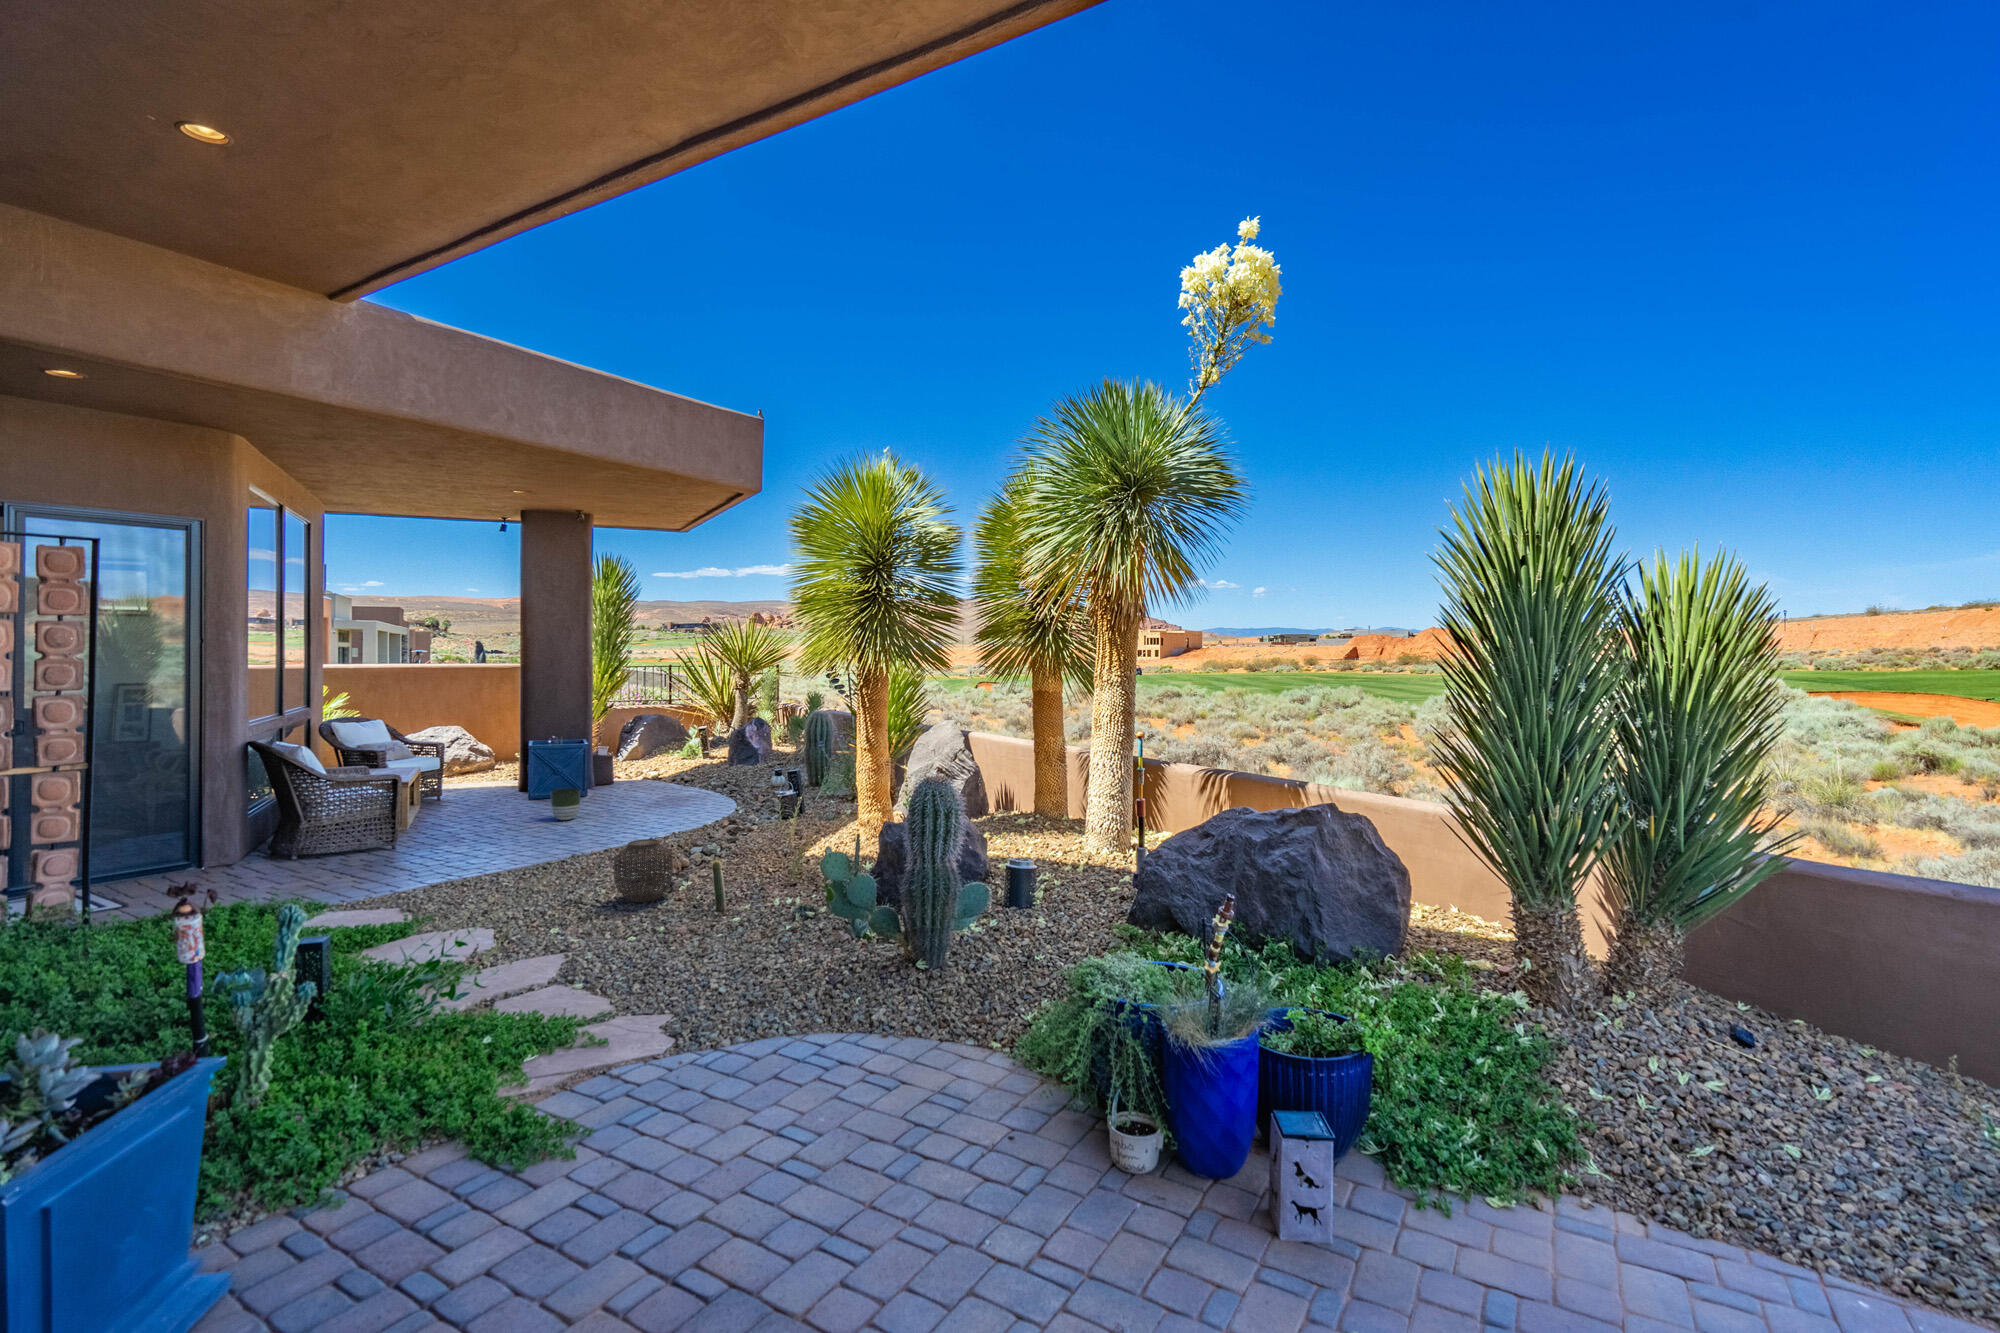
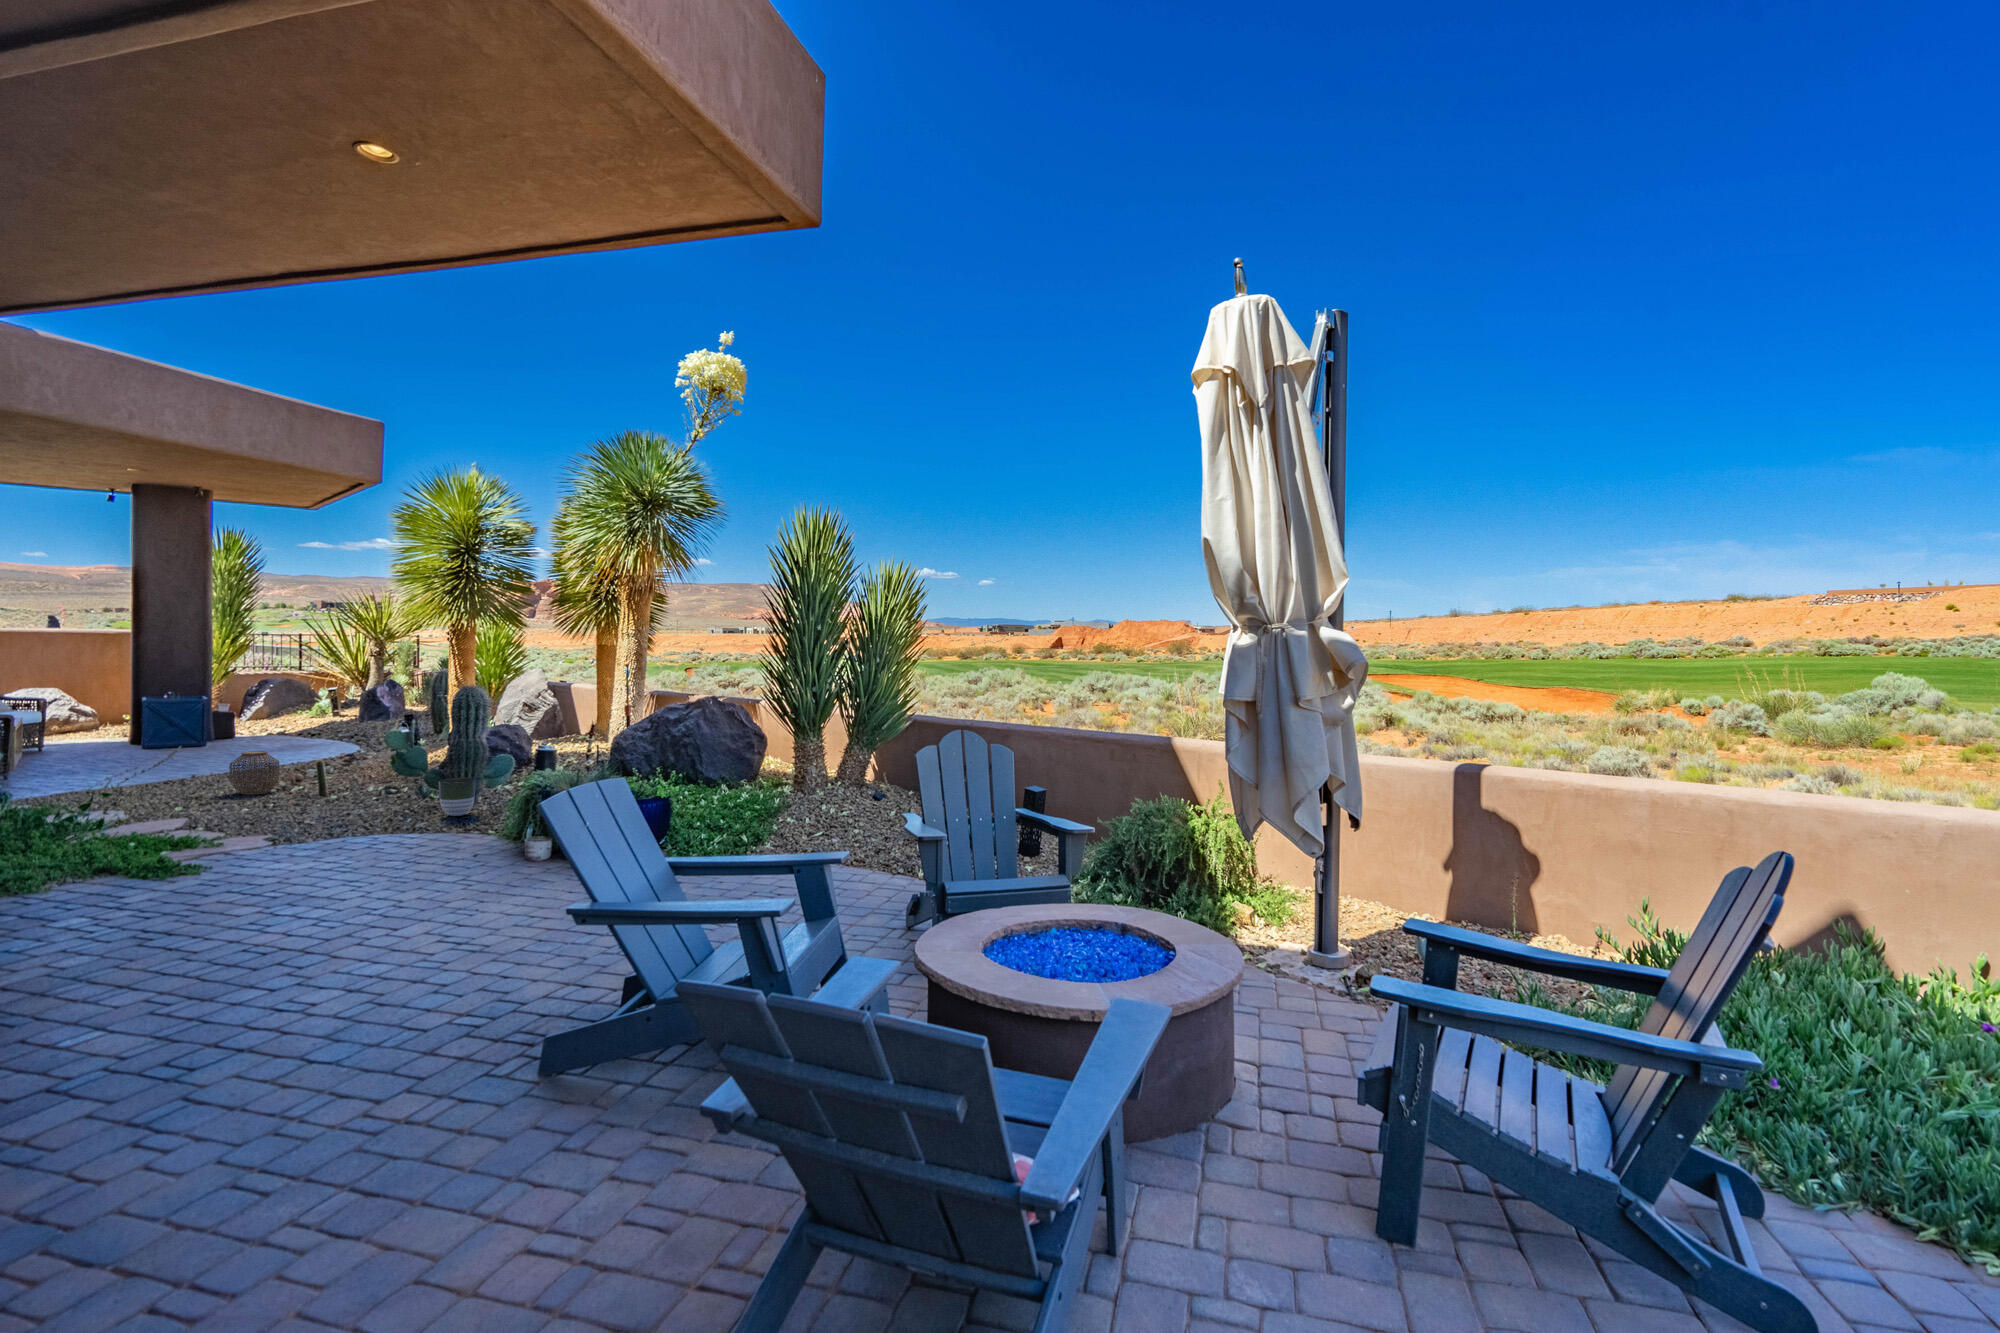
planter: present [550,788,580,820] -> present [439,778,475,816]

